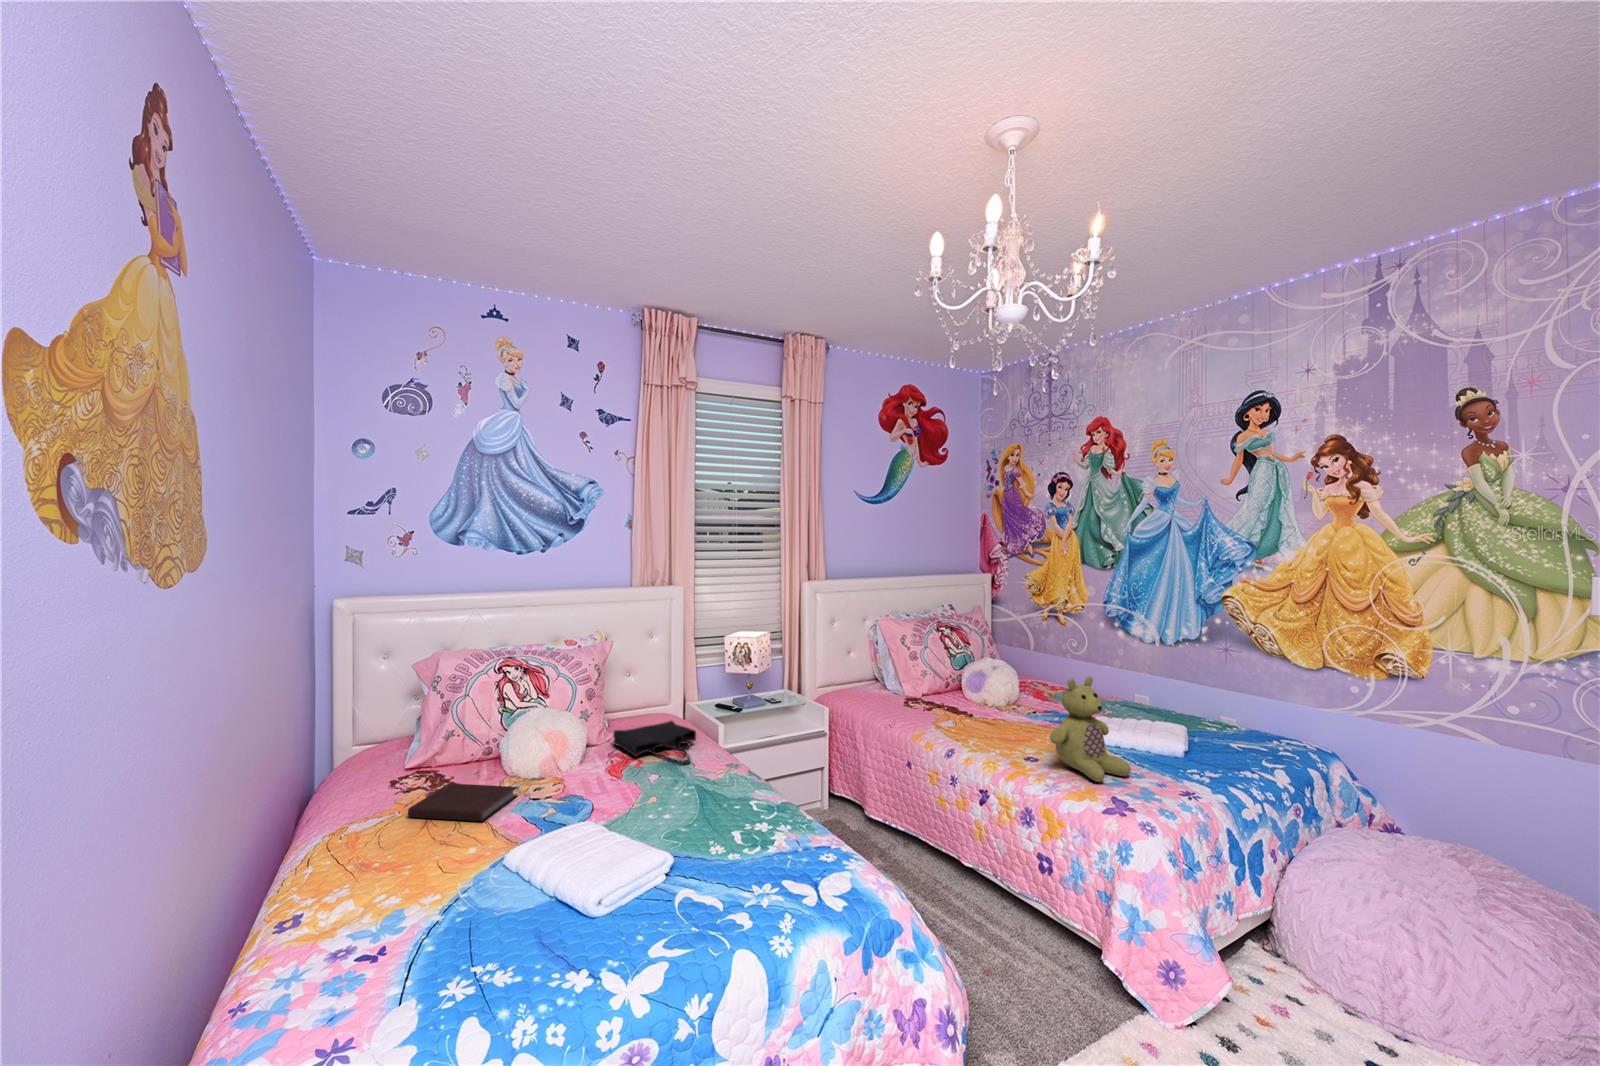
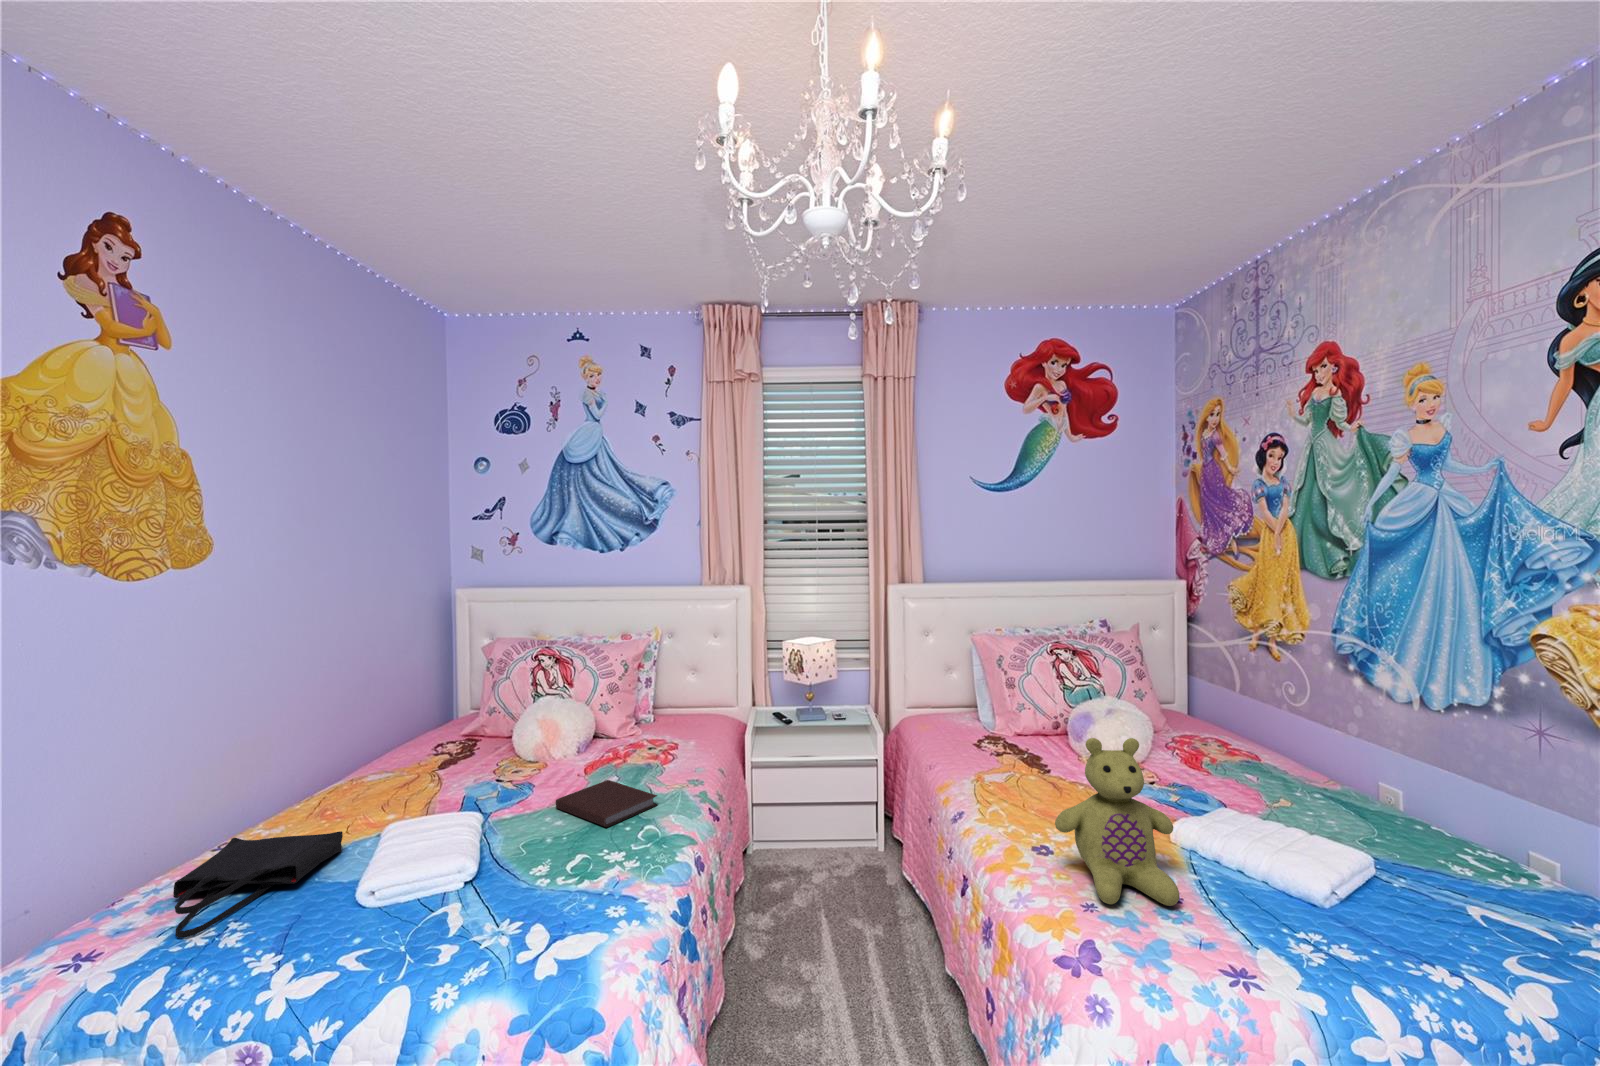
tote bag: present [613,721,696,765] -> present [173,831,343,938]
notebook: present [408,783,518,821] -> present [556,780,657,827]

